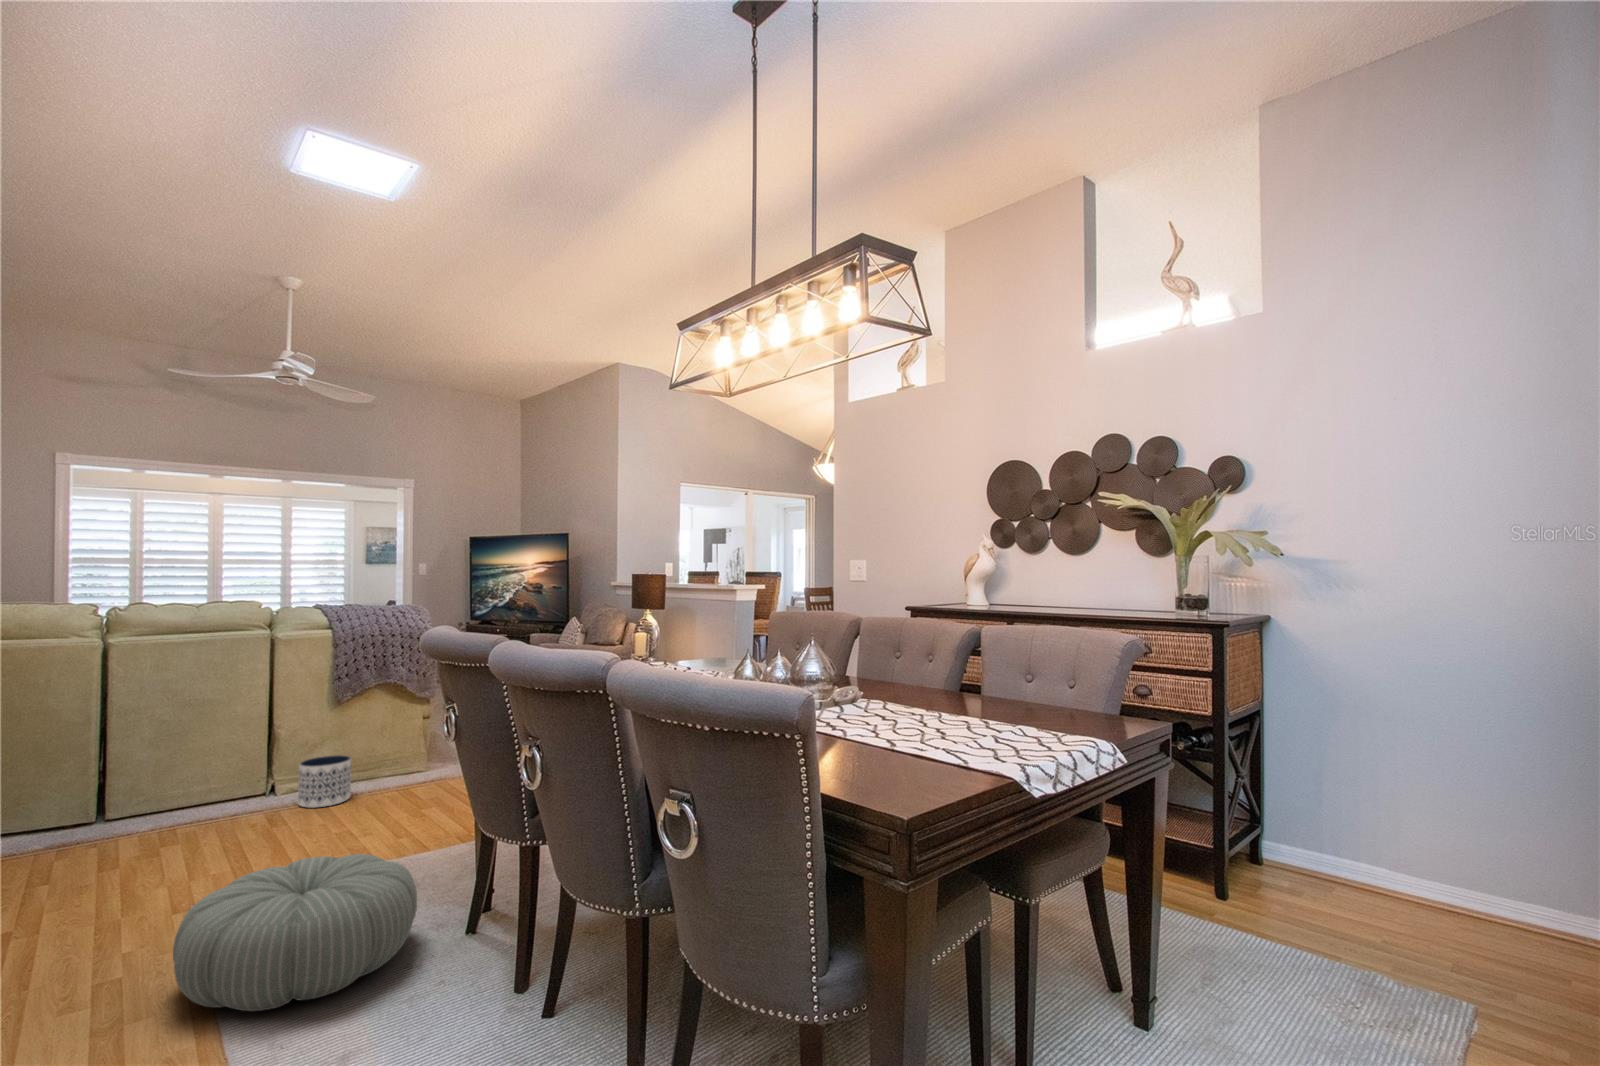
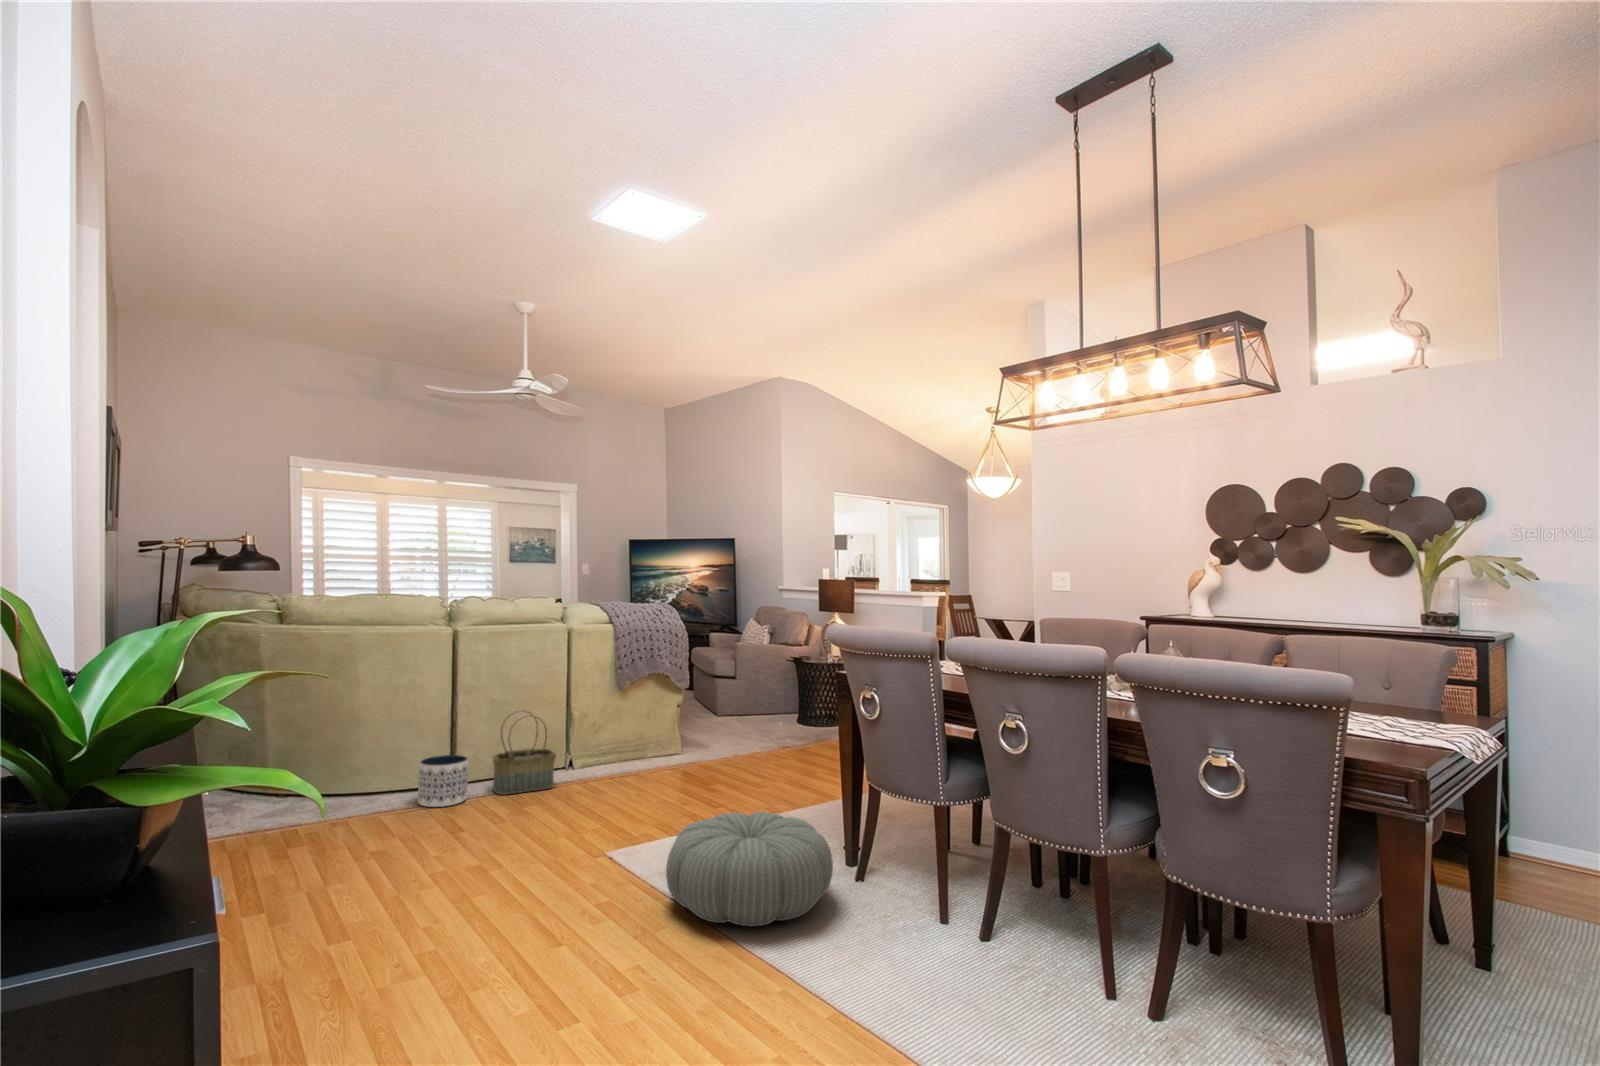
basket: none [153,730,240,830] -> present [493,710,556,795]
planter: present [298,755,351,808] -> present [418,755,468,807]

